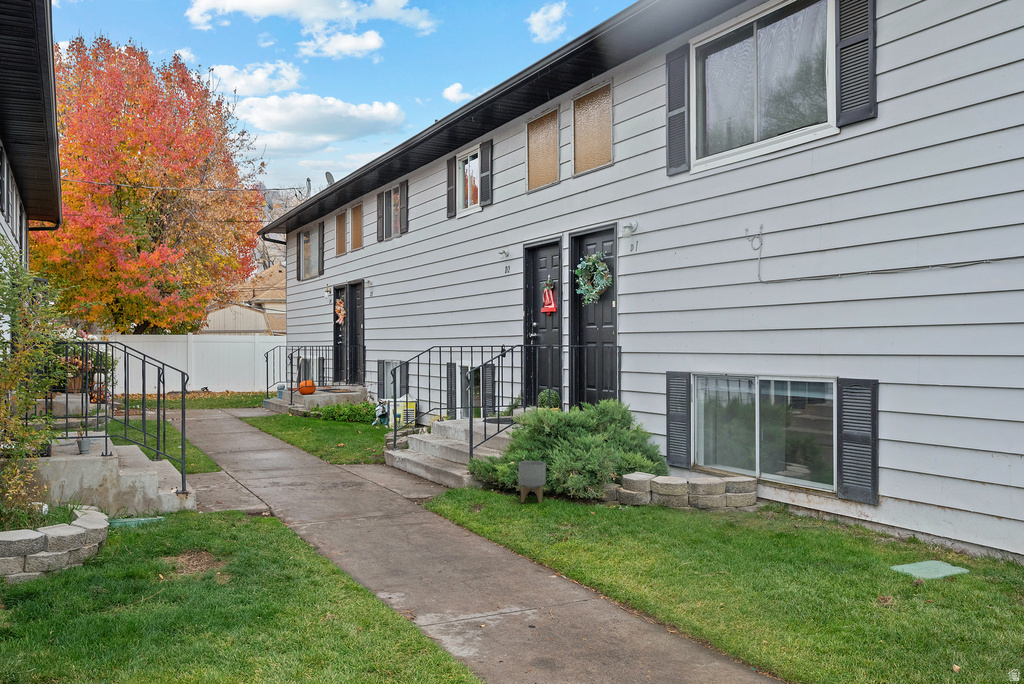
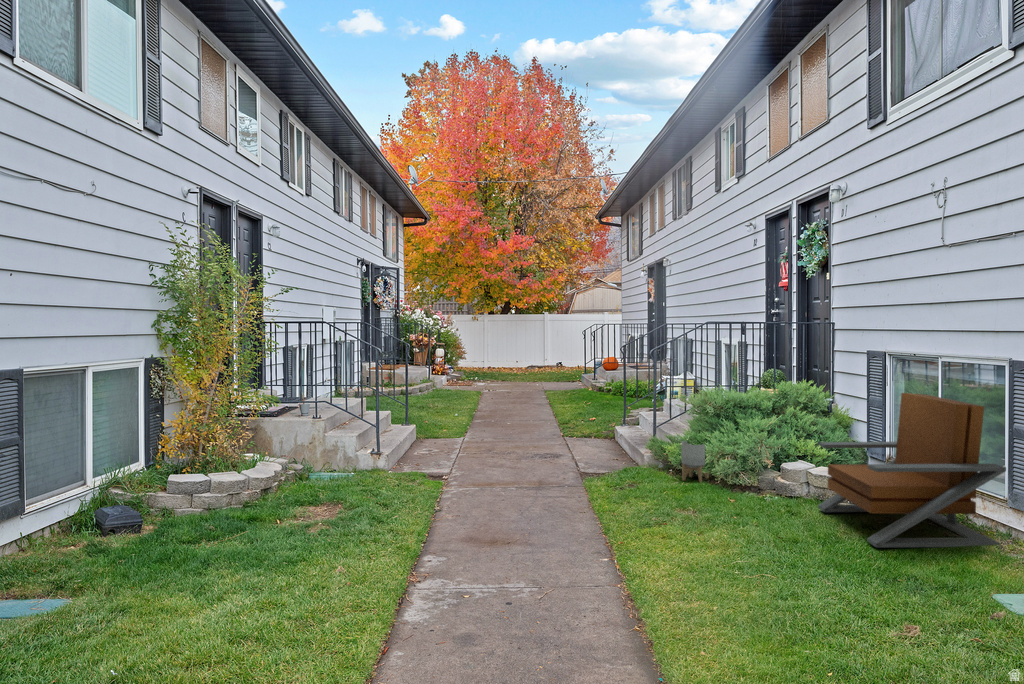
lounge chair: none [679,406,845,542] -> present [818,393,1006,547]

